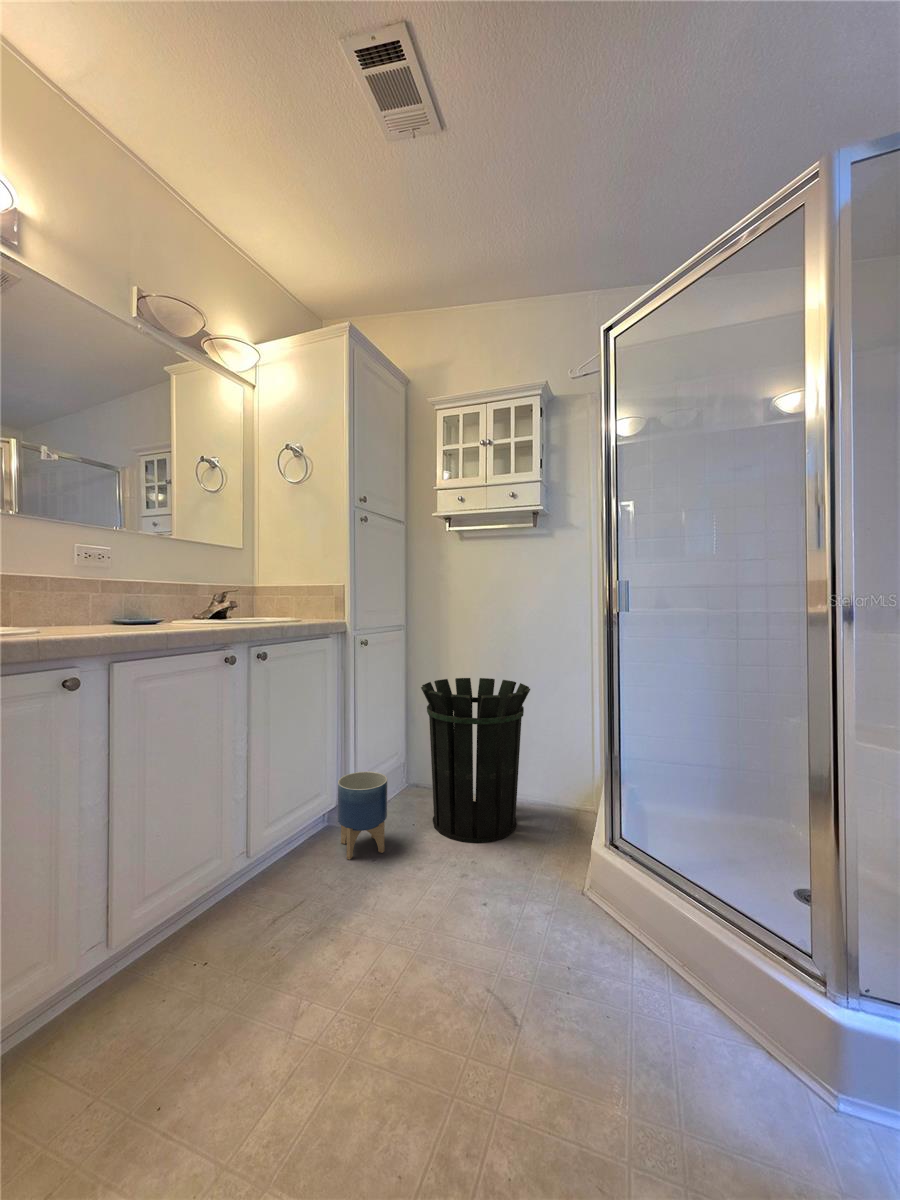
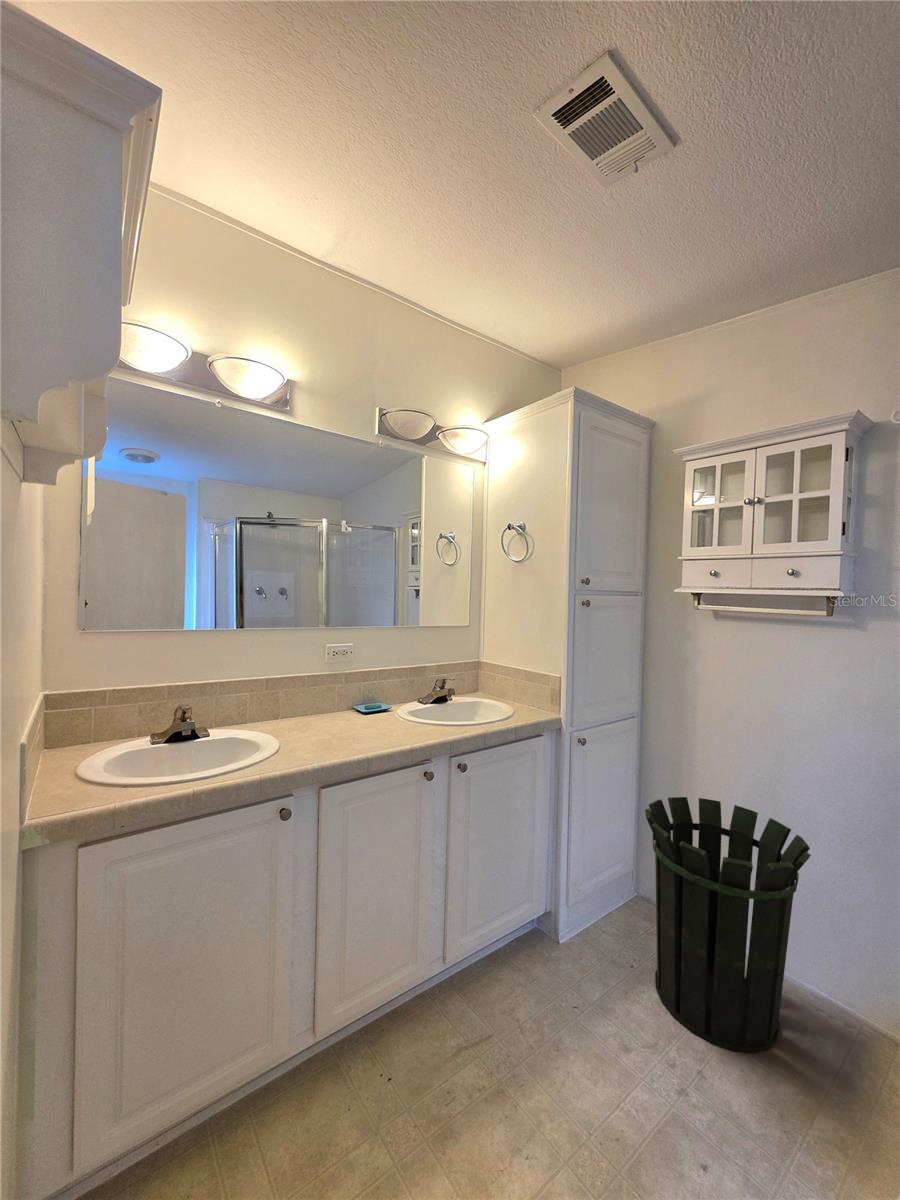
planter: present [338,772,387,860] -> none [536,891,594,1002]

